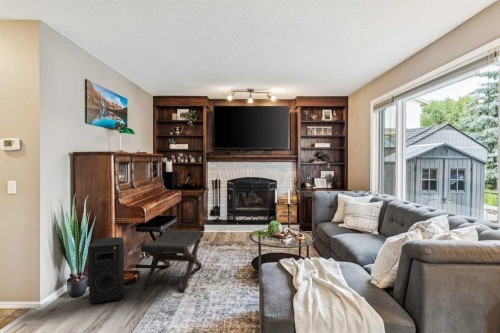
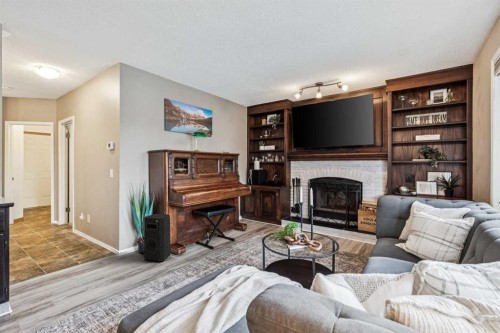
footstool: present [141,230,204,292] -> none [179,216,240,270]

